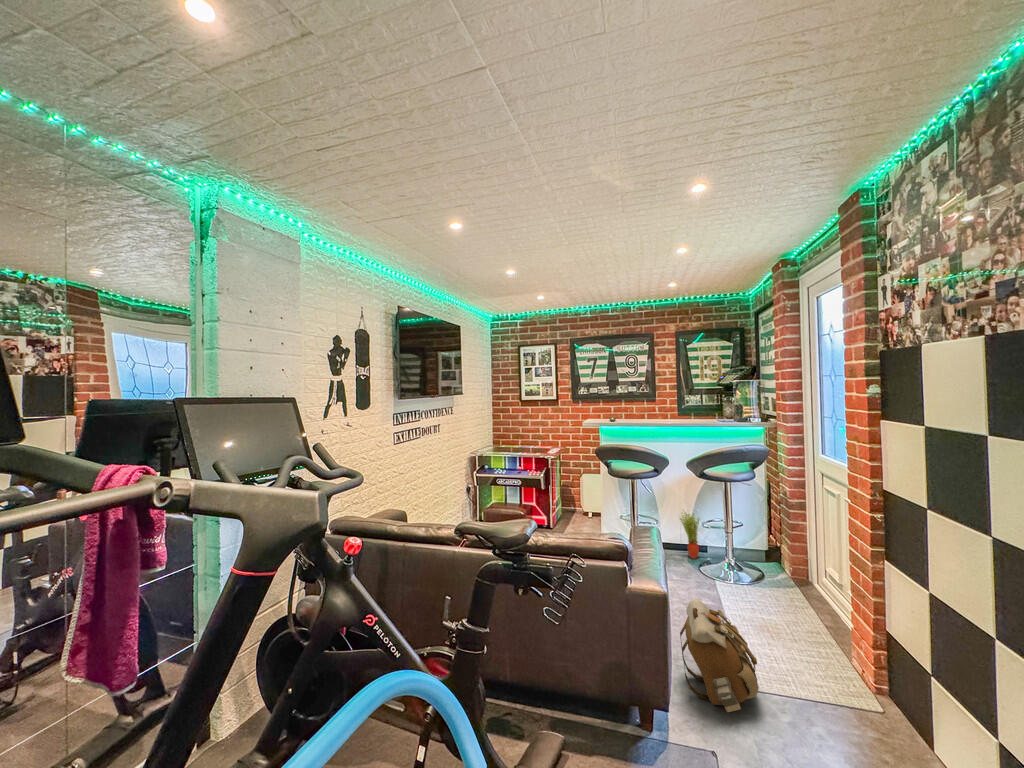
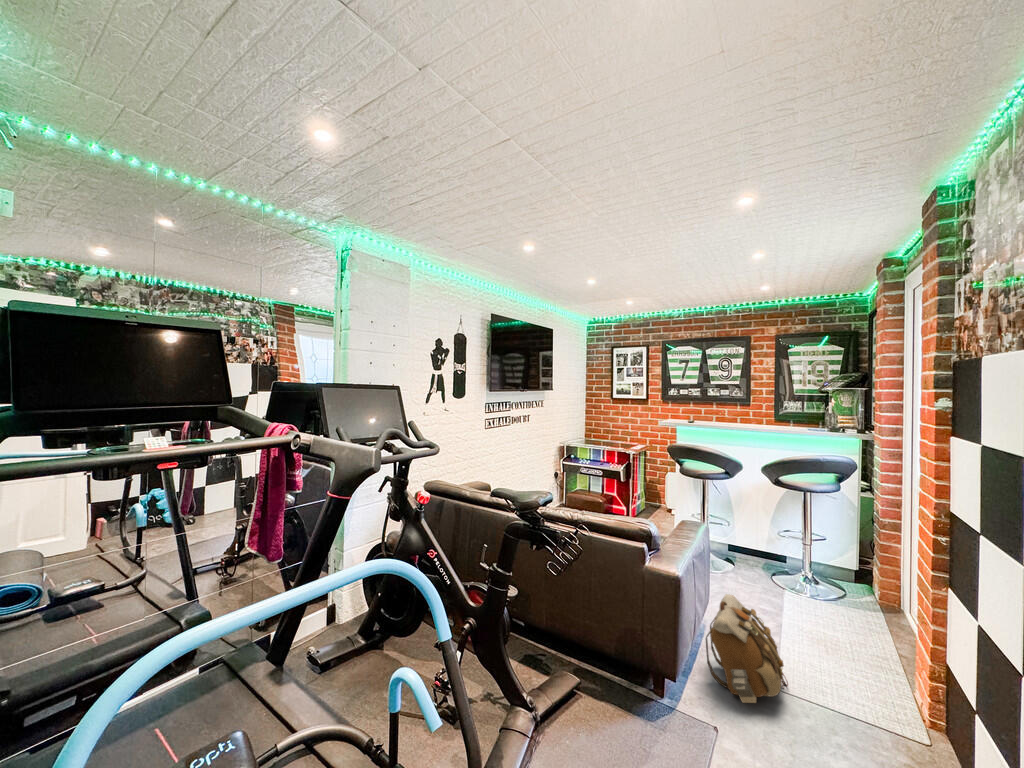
potted plant: present [680,510,700,559] -> none [756,515,780,568]

